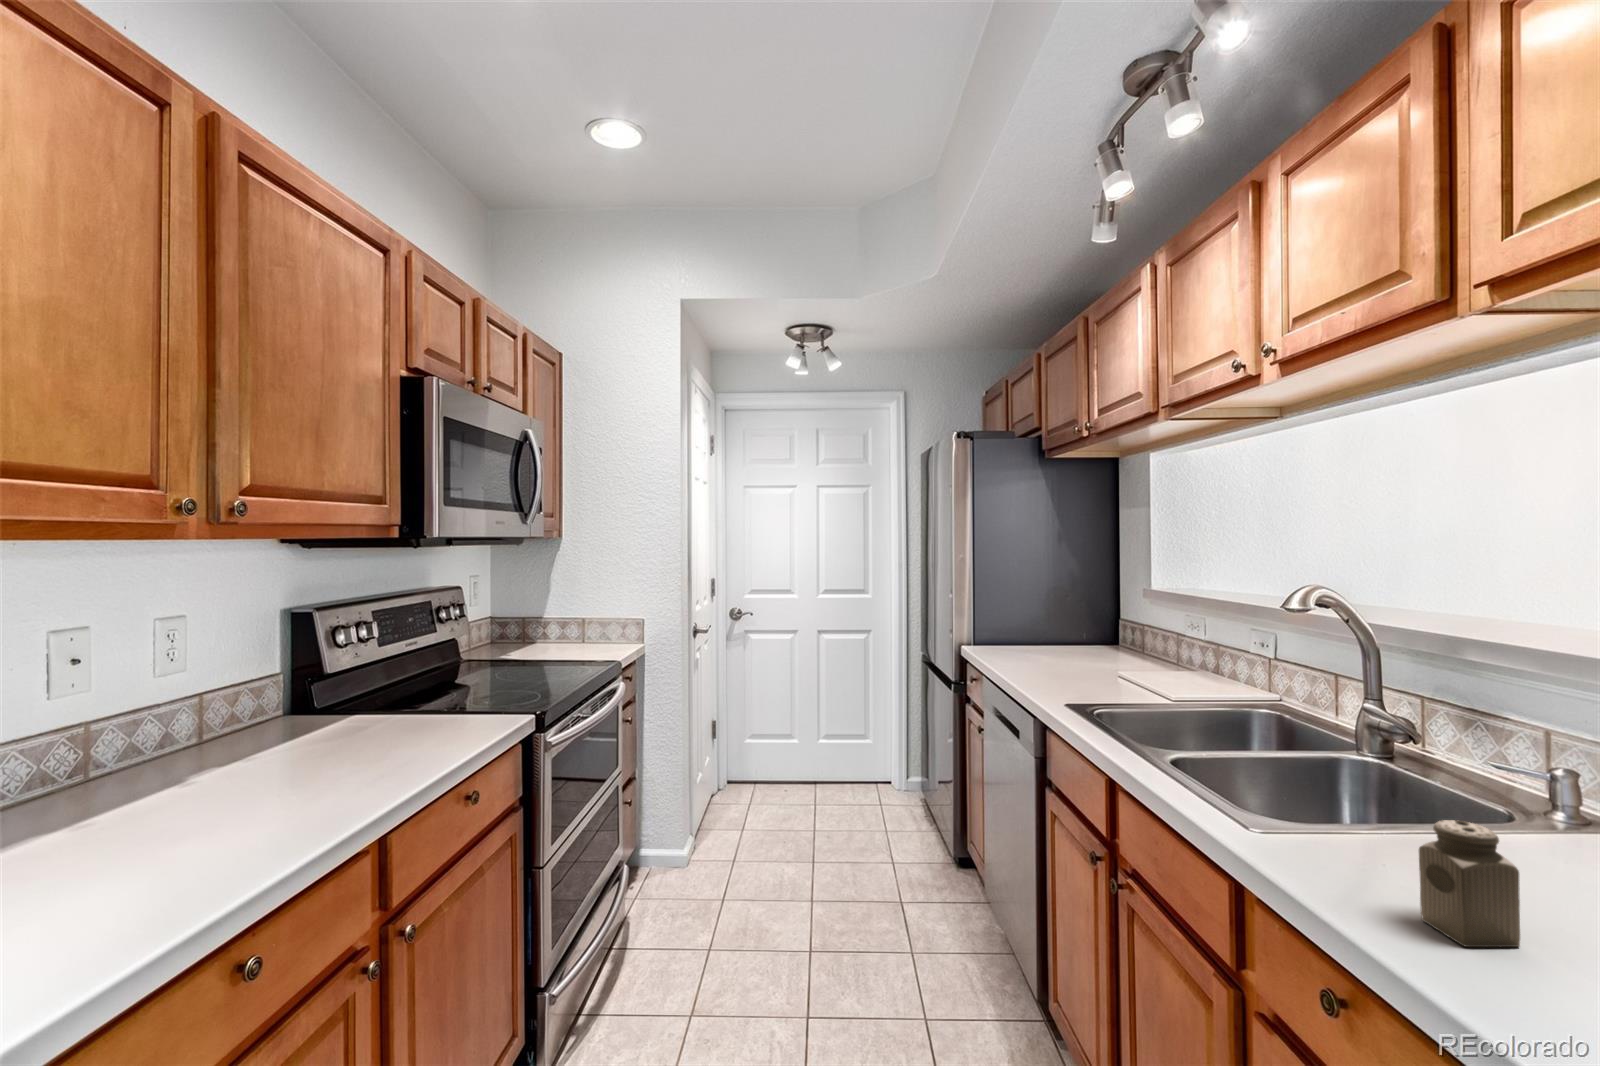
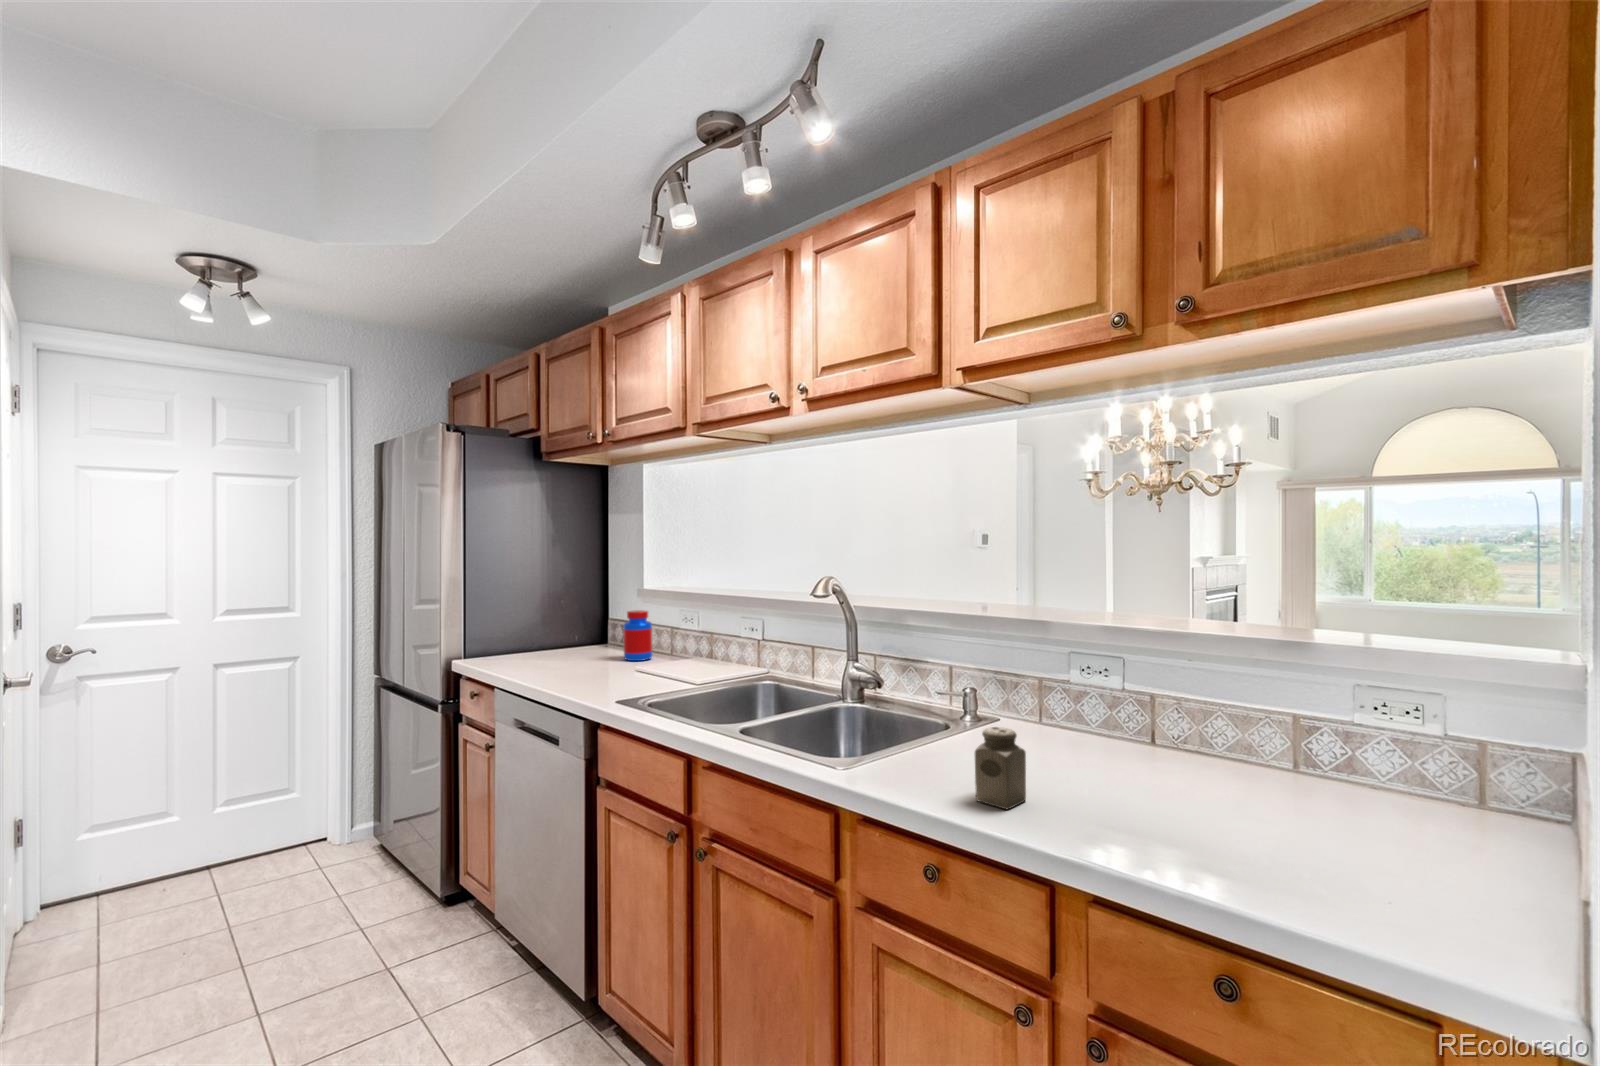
jar: none [1119,612,1153,667] -> present [623,610,653,661]

